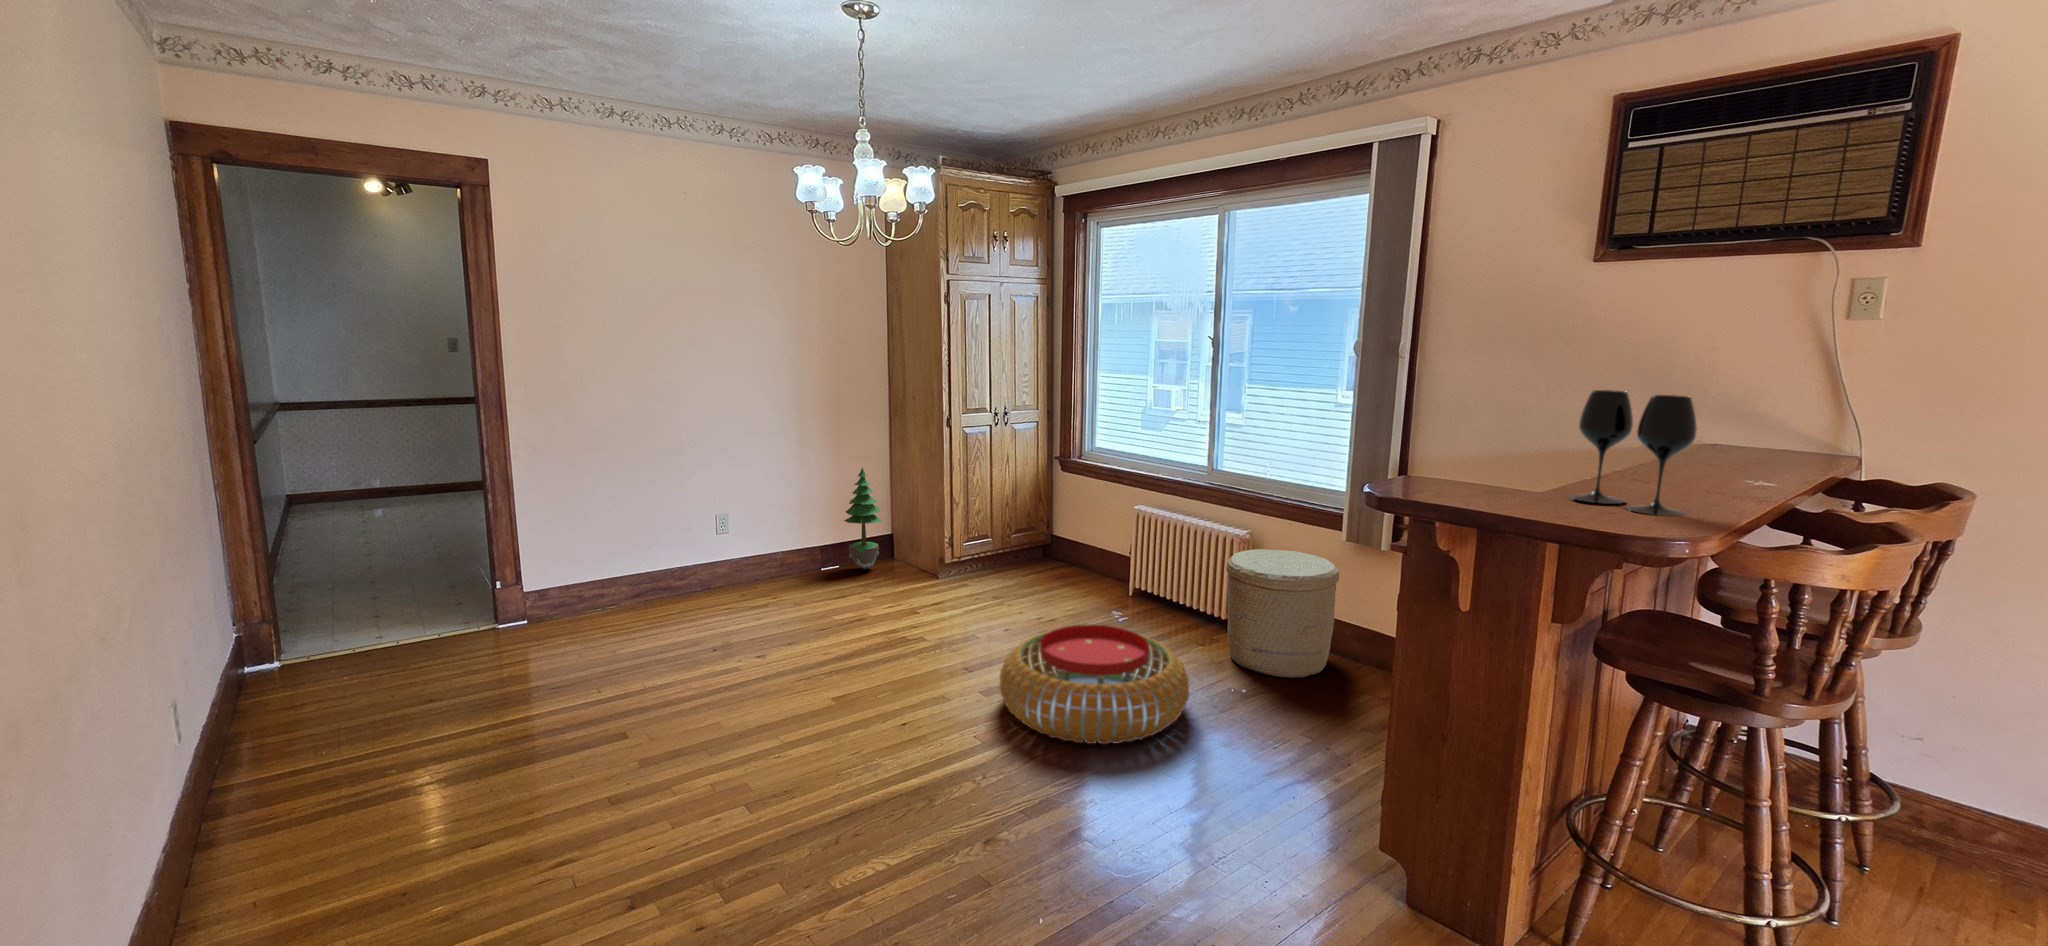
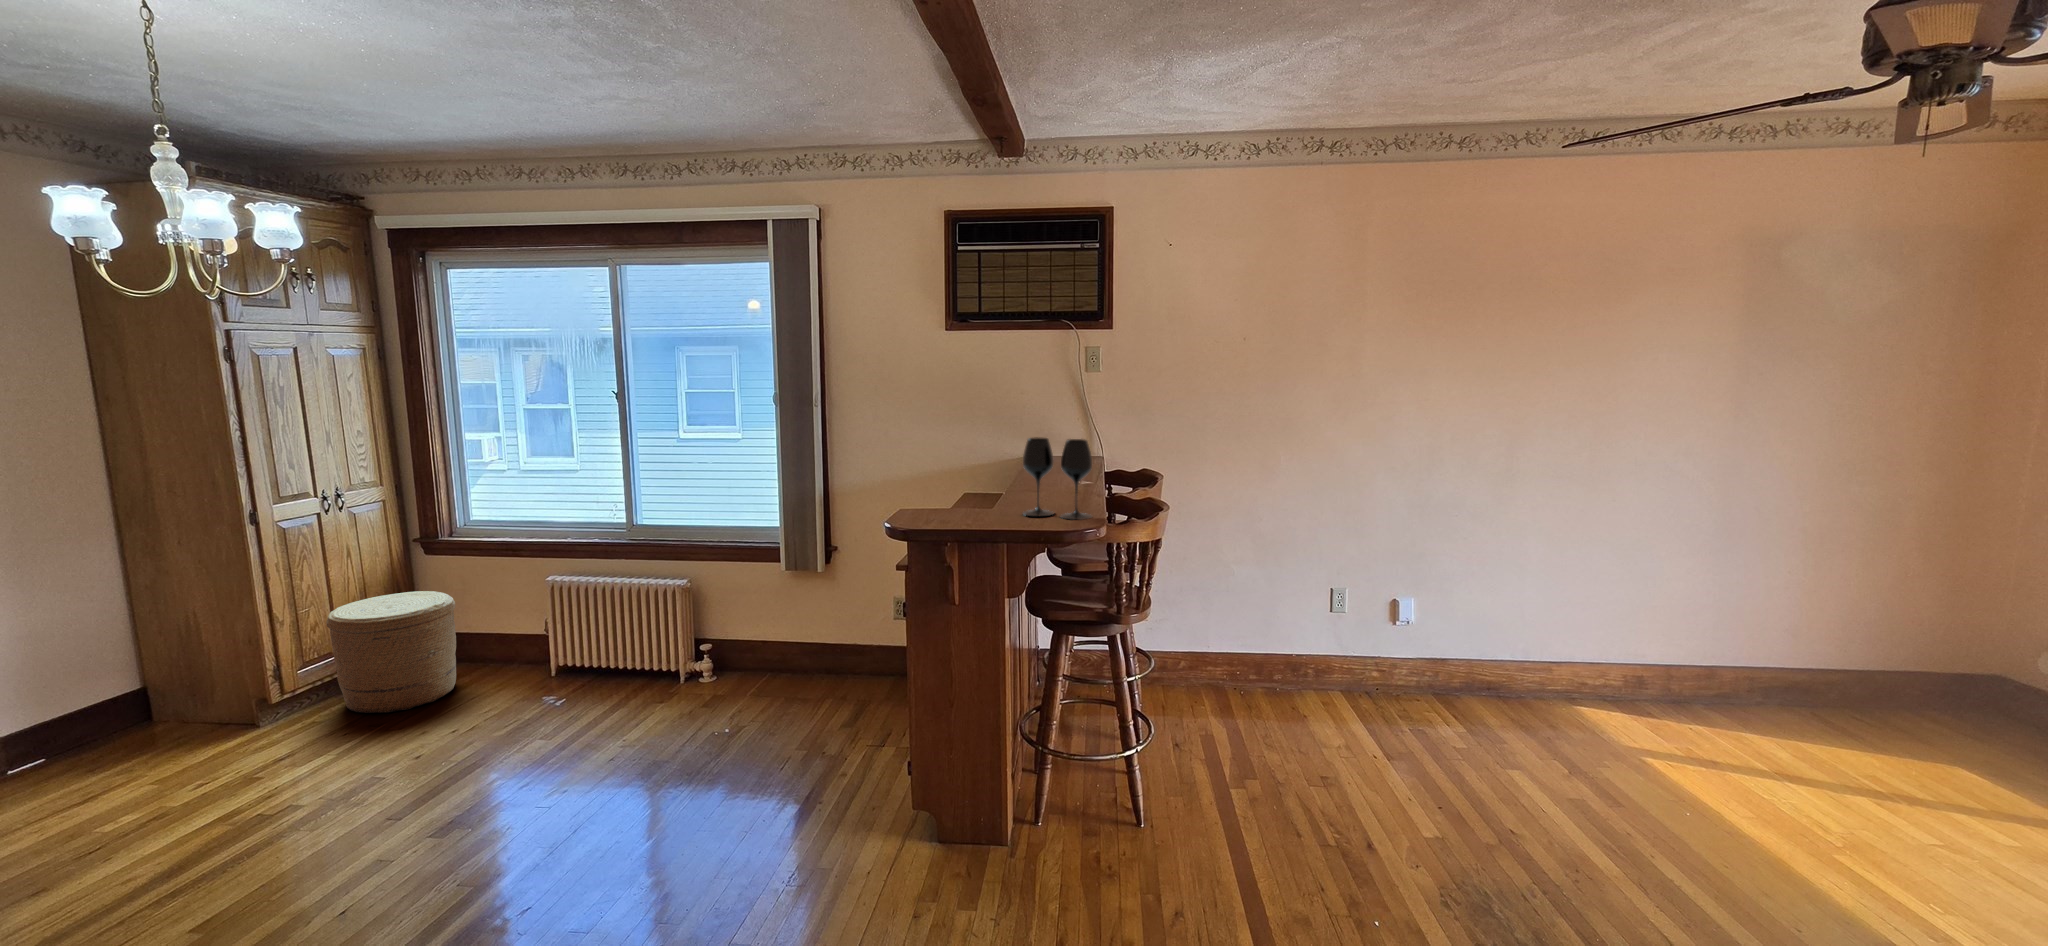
potted tree: present [844,468,881,570] -> none [52,602,134,748]
woven basket: present [1226,549,1339,678] -> present [326,591,456,713]
pouf: present [1000,625,1189,744] -> none [457,711,691,855]

